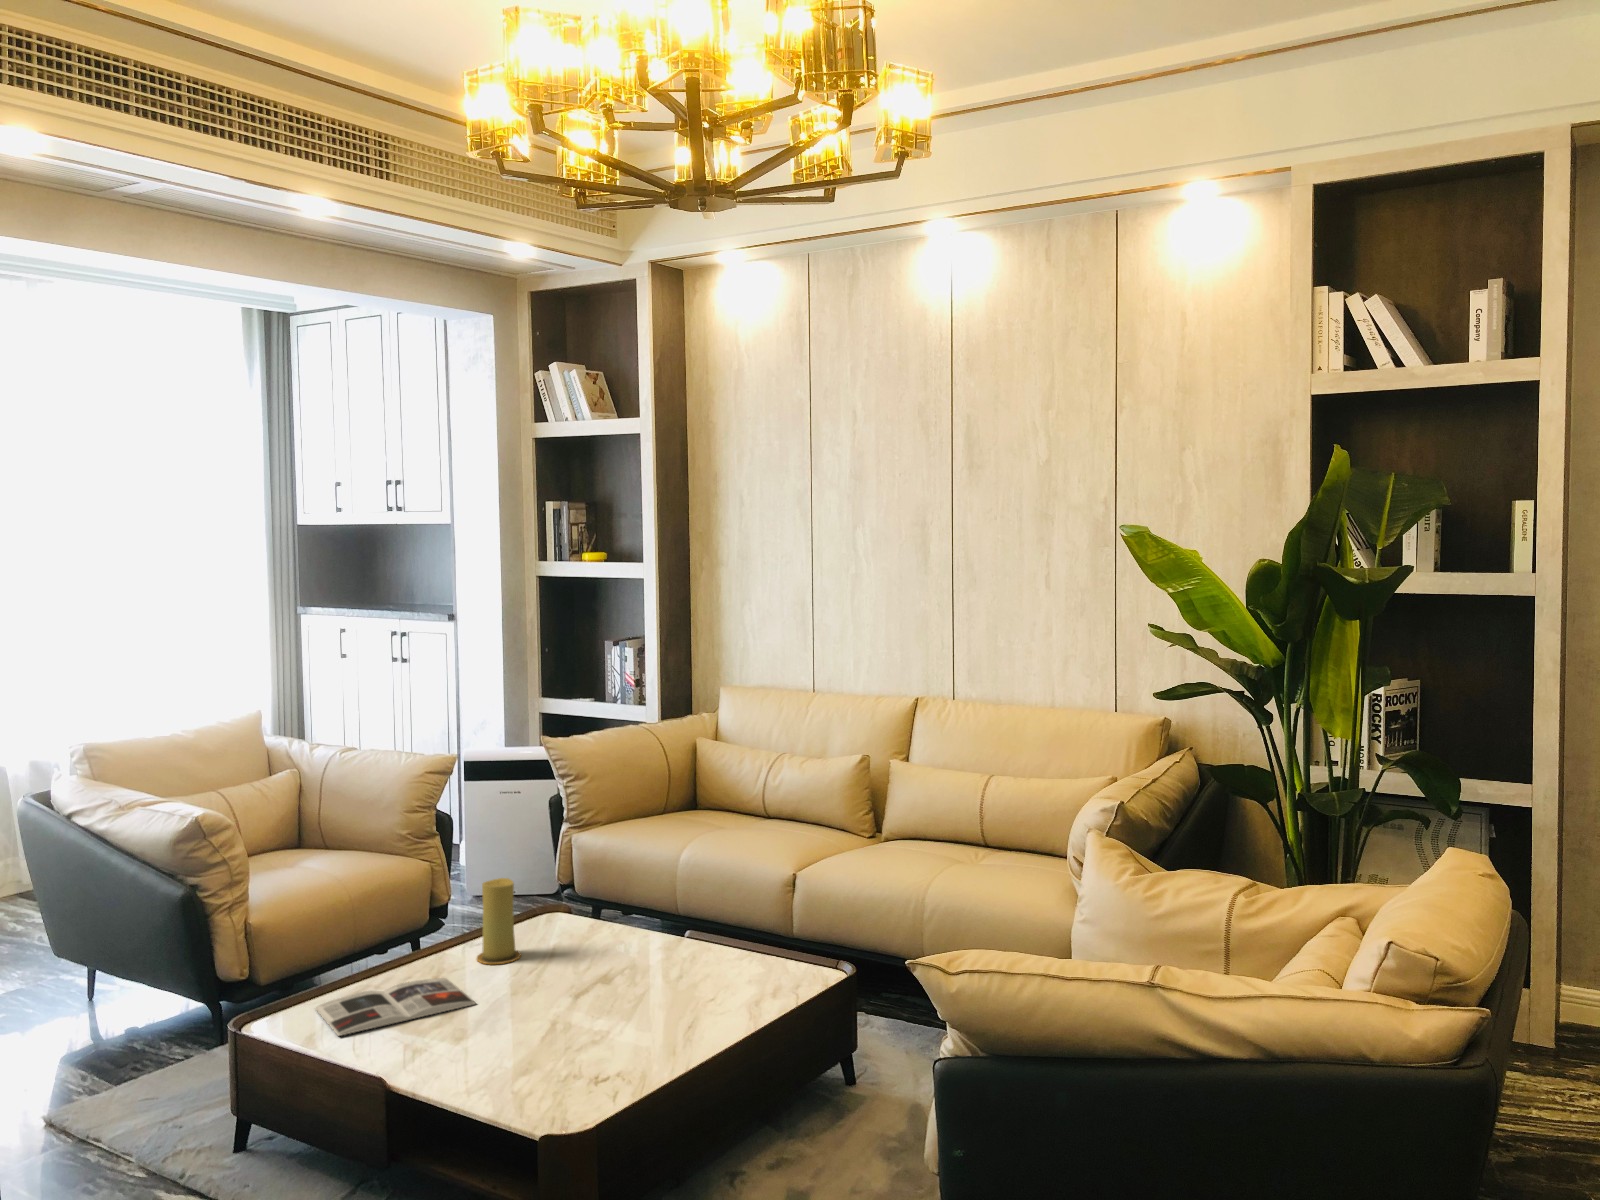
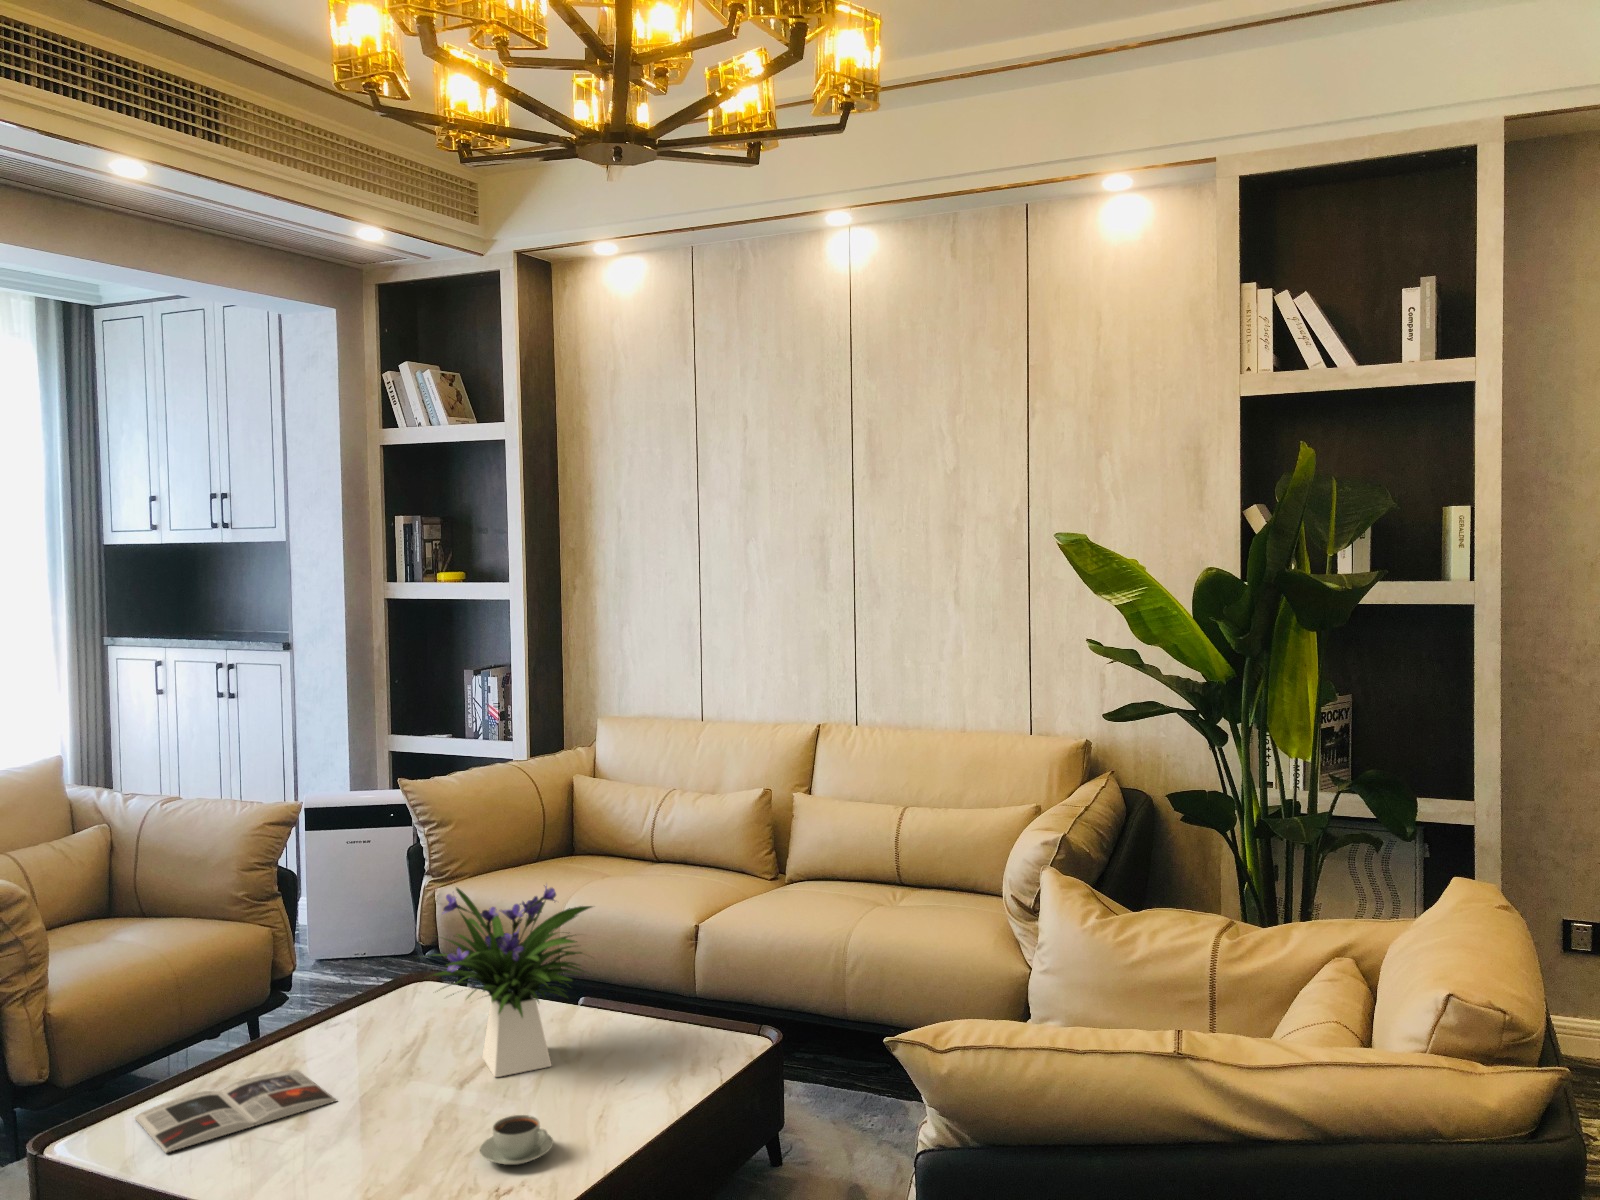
flower arrangement: none [542,827,697,992] -> present [425,886,592,1077]
candle: present [477,878,521,964] -> none [333,946,387,1050]
coffee cup: none [588,1020,650,1061] -> present [480,1115,553,1165]

